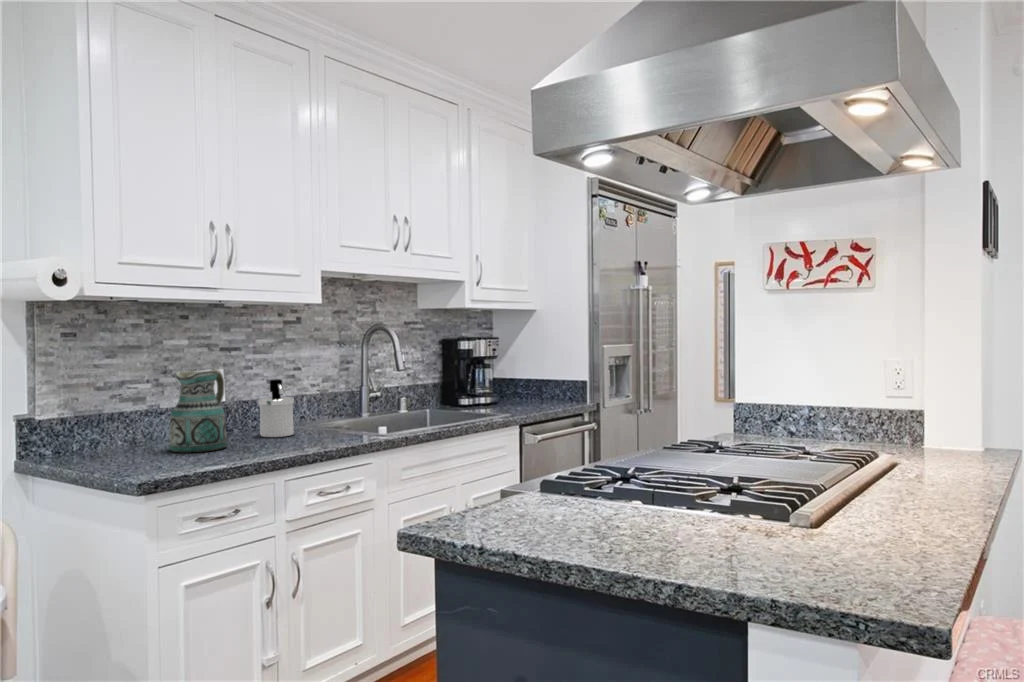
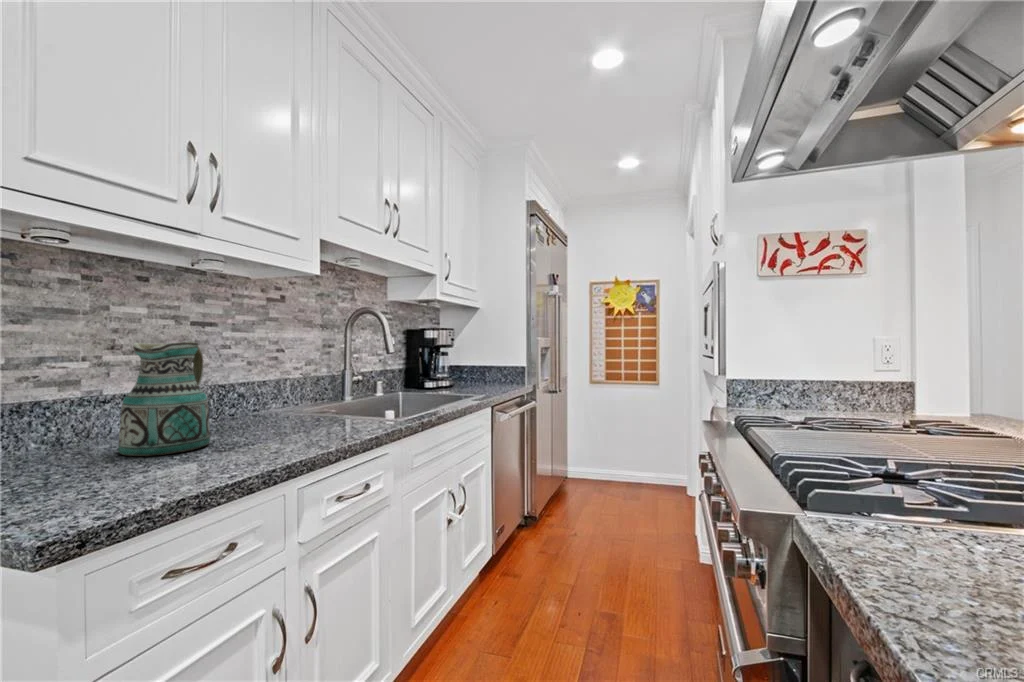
soap dispenser: present [258,379,294,437] -> none [245,359,290,427]

